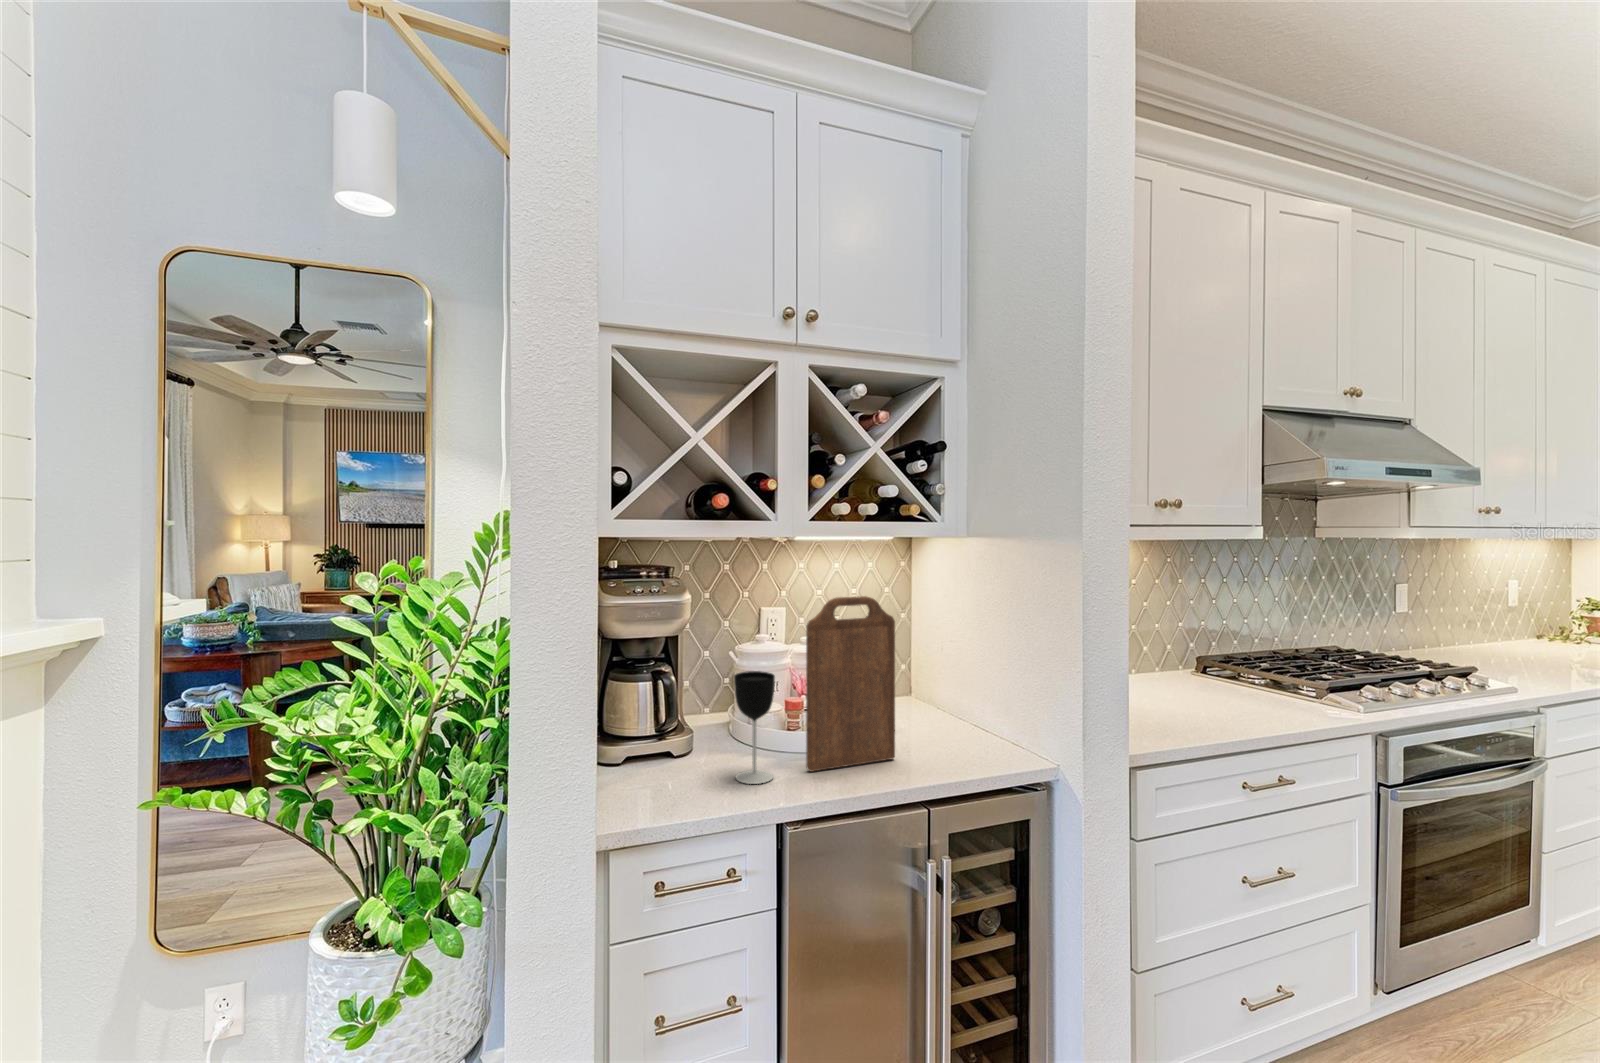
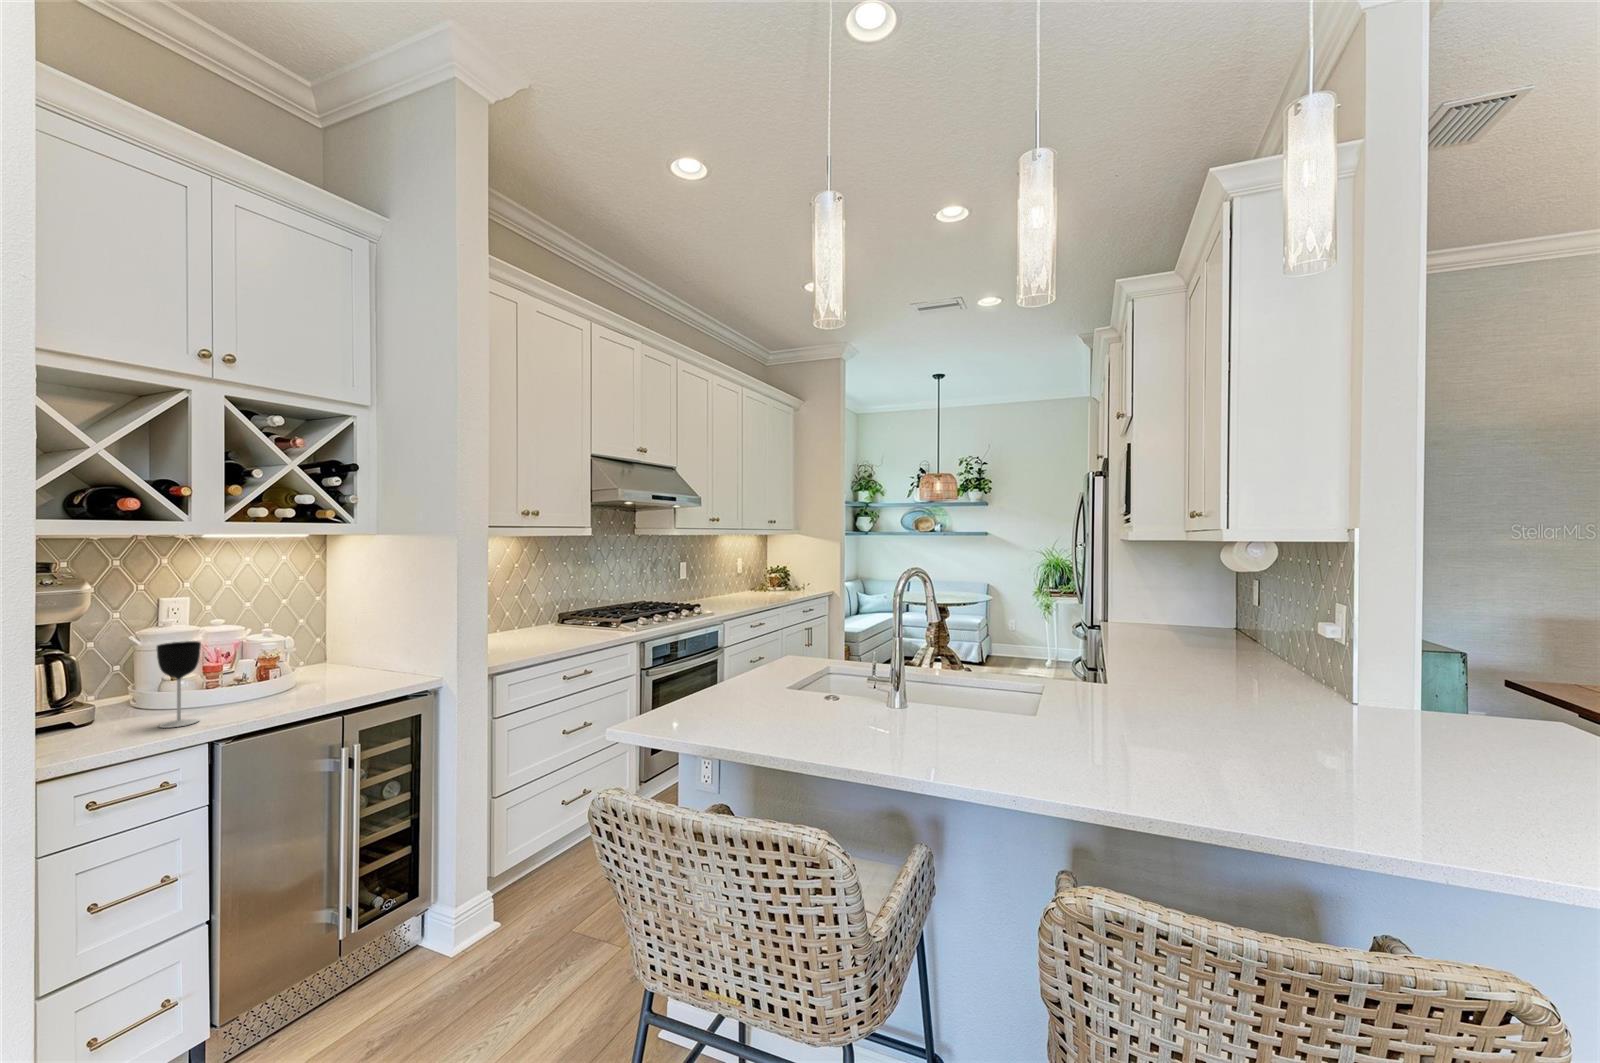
cutting board: present [806,596,895,772] -> none [231,579,314,712]

